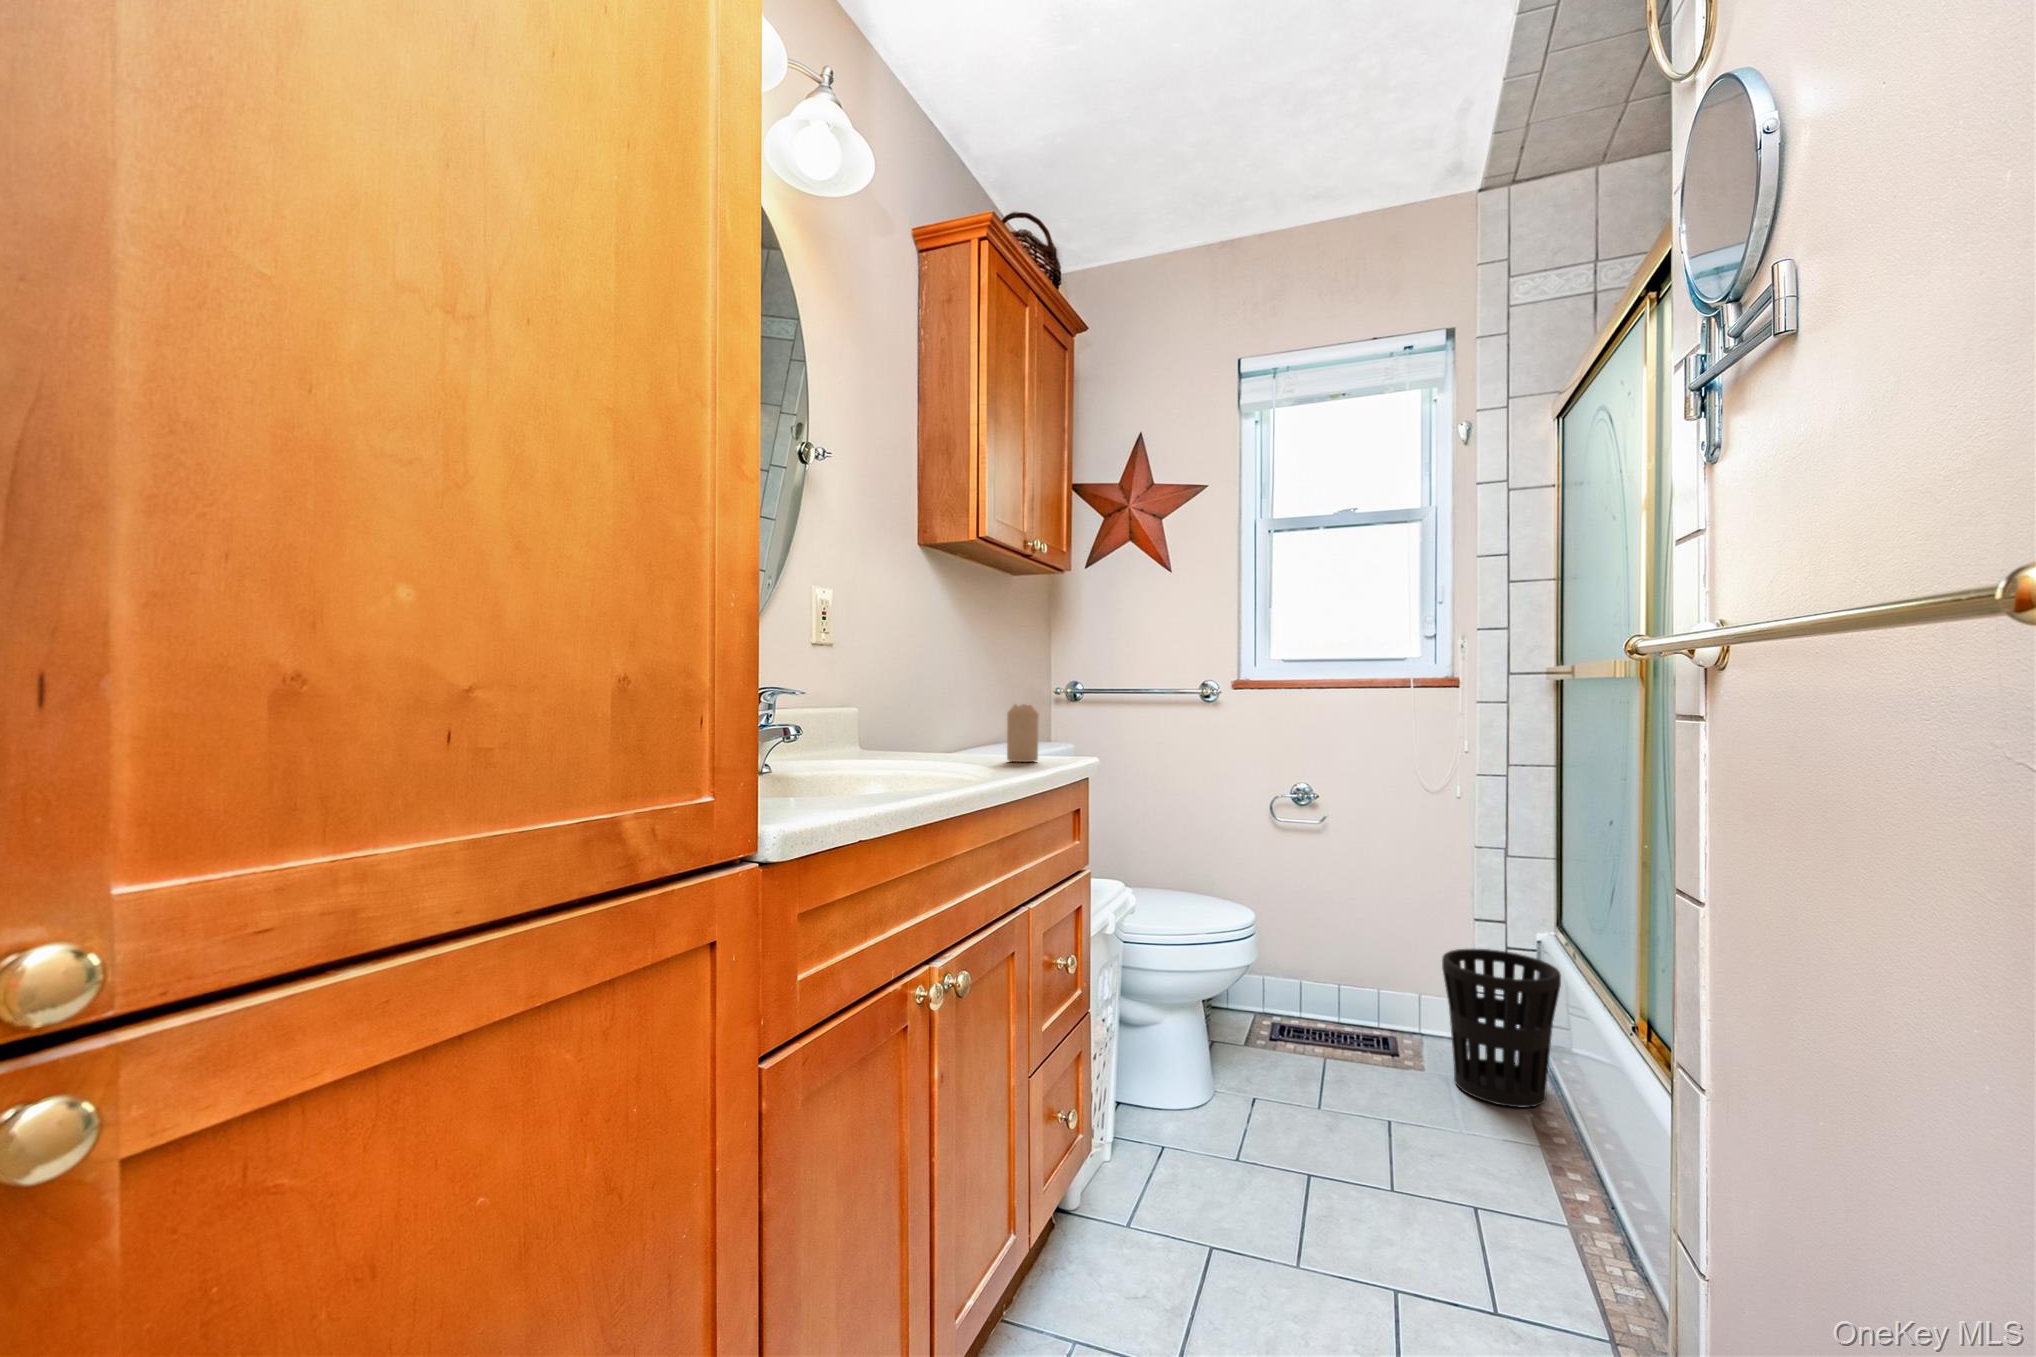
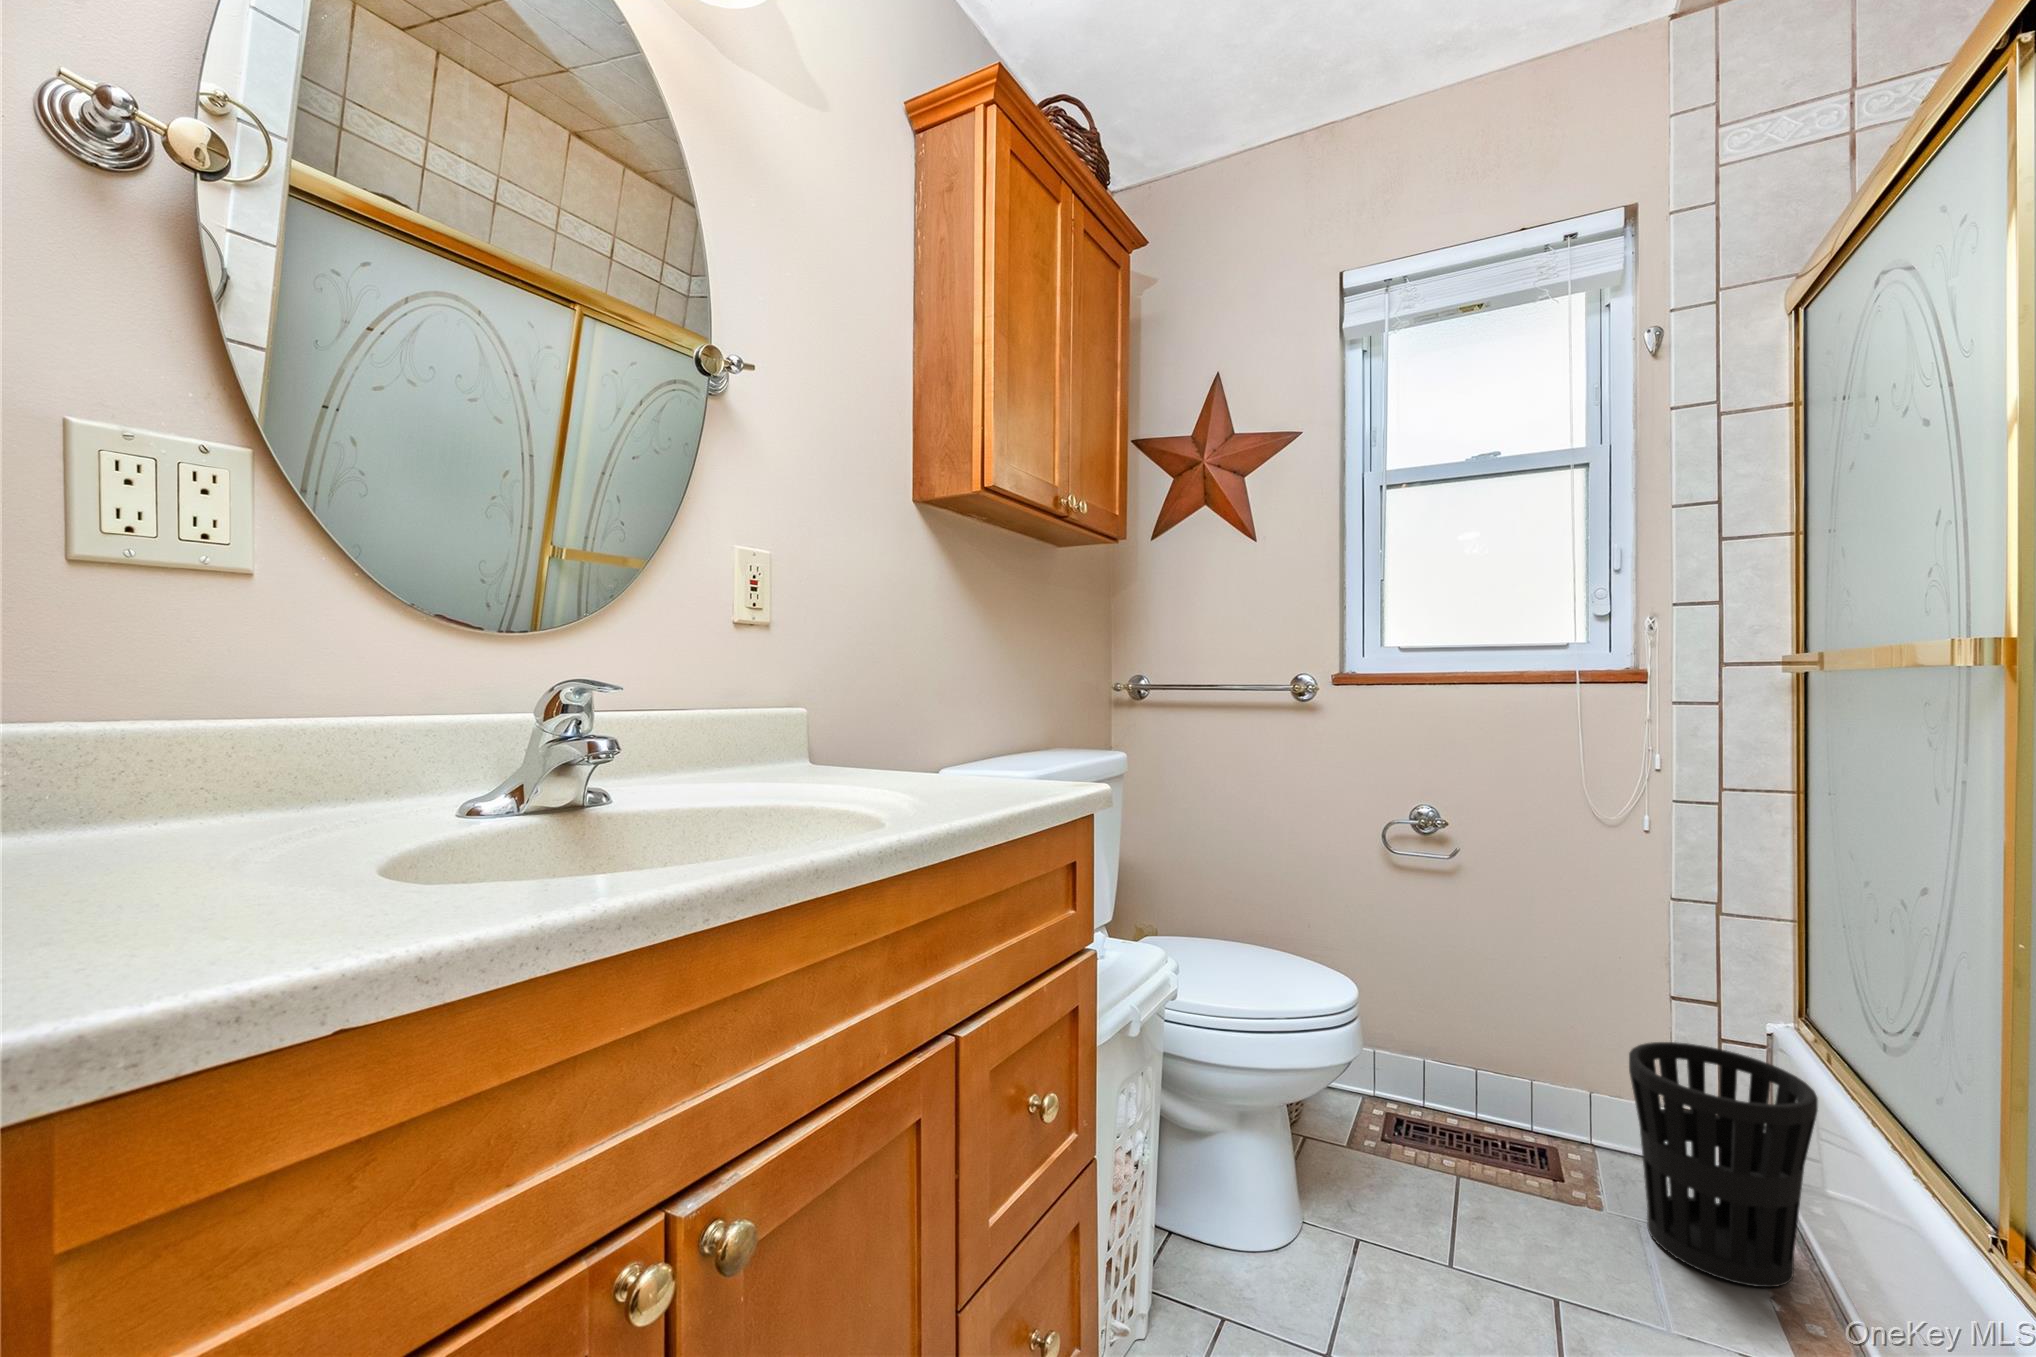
candle: present [1007,704,1039,762] -> none [974,704,1020,790]

